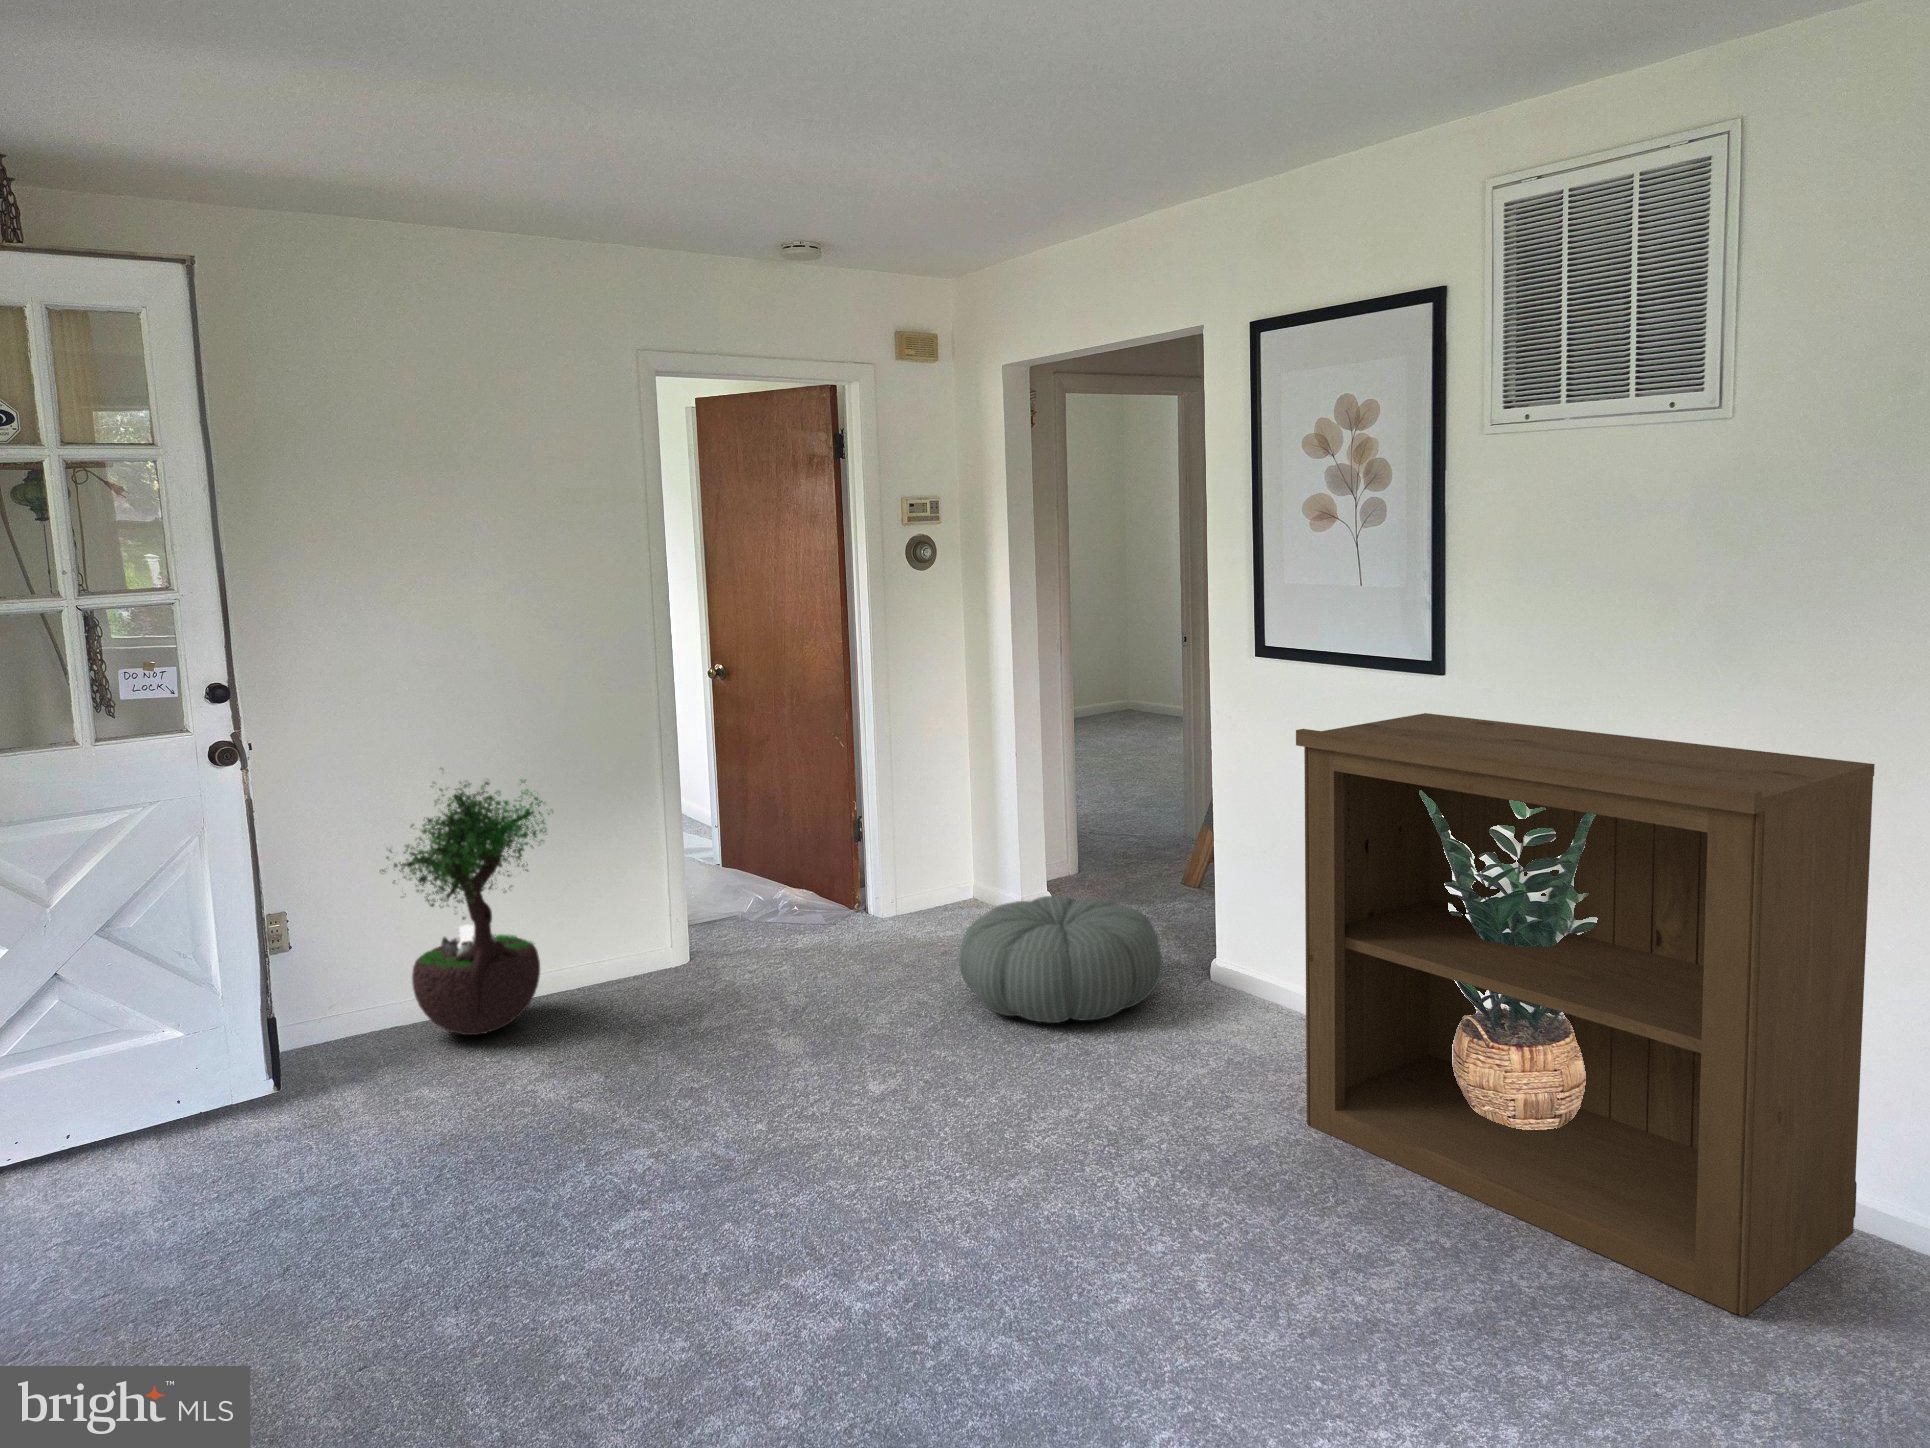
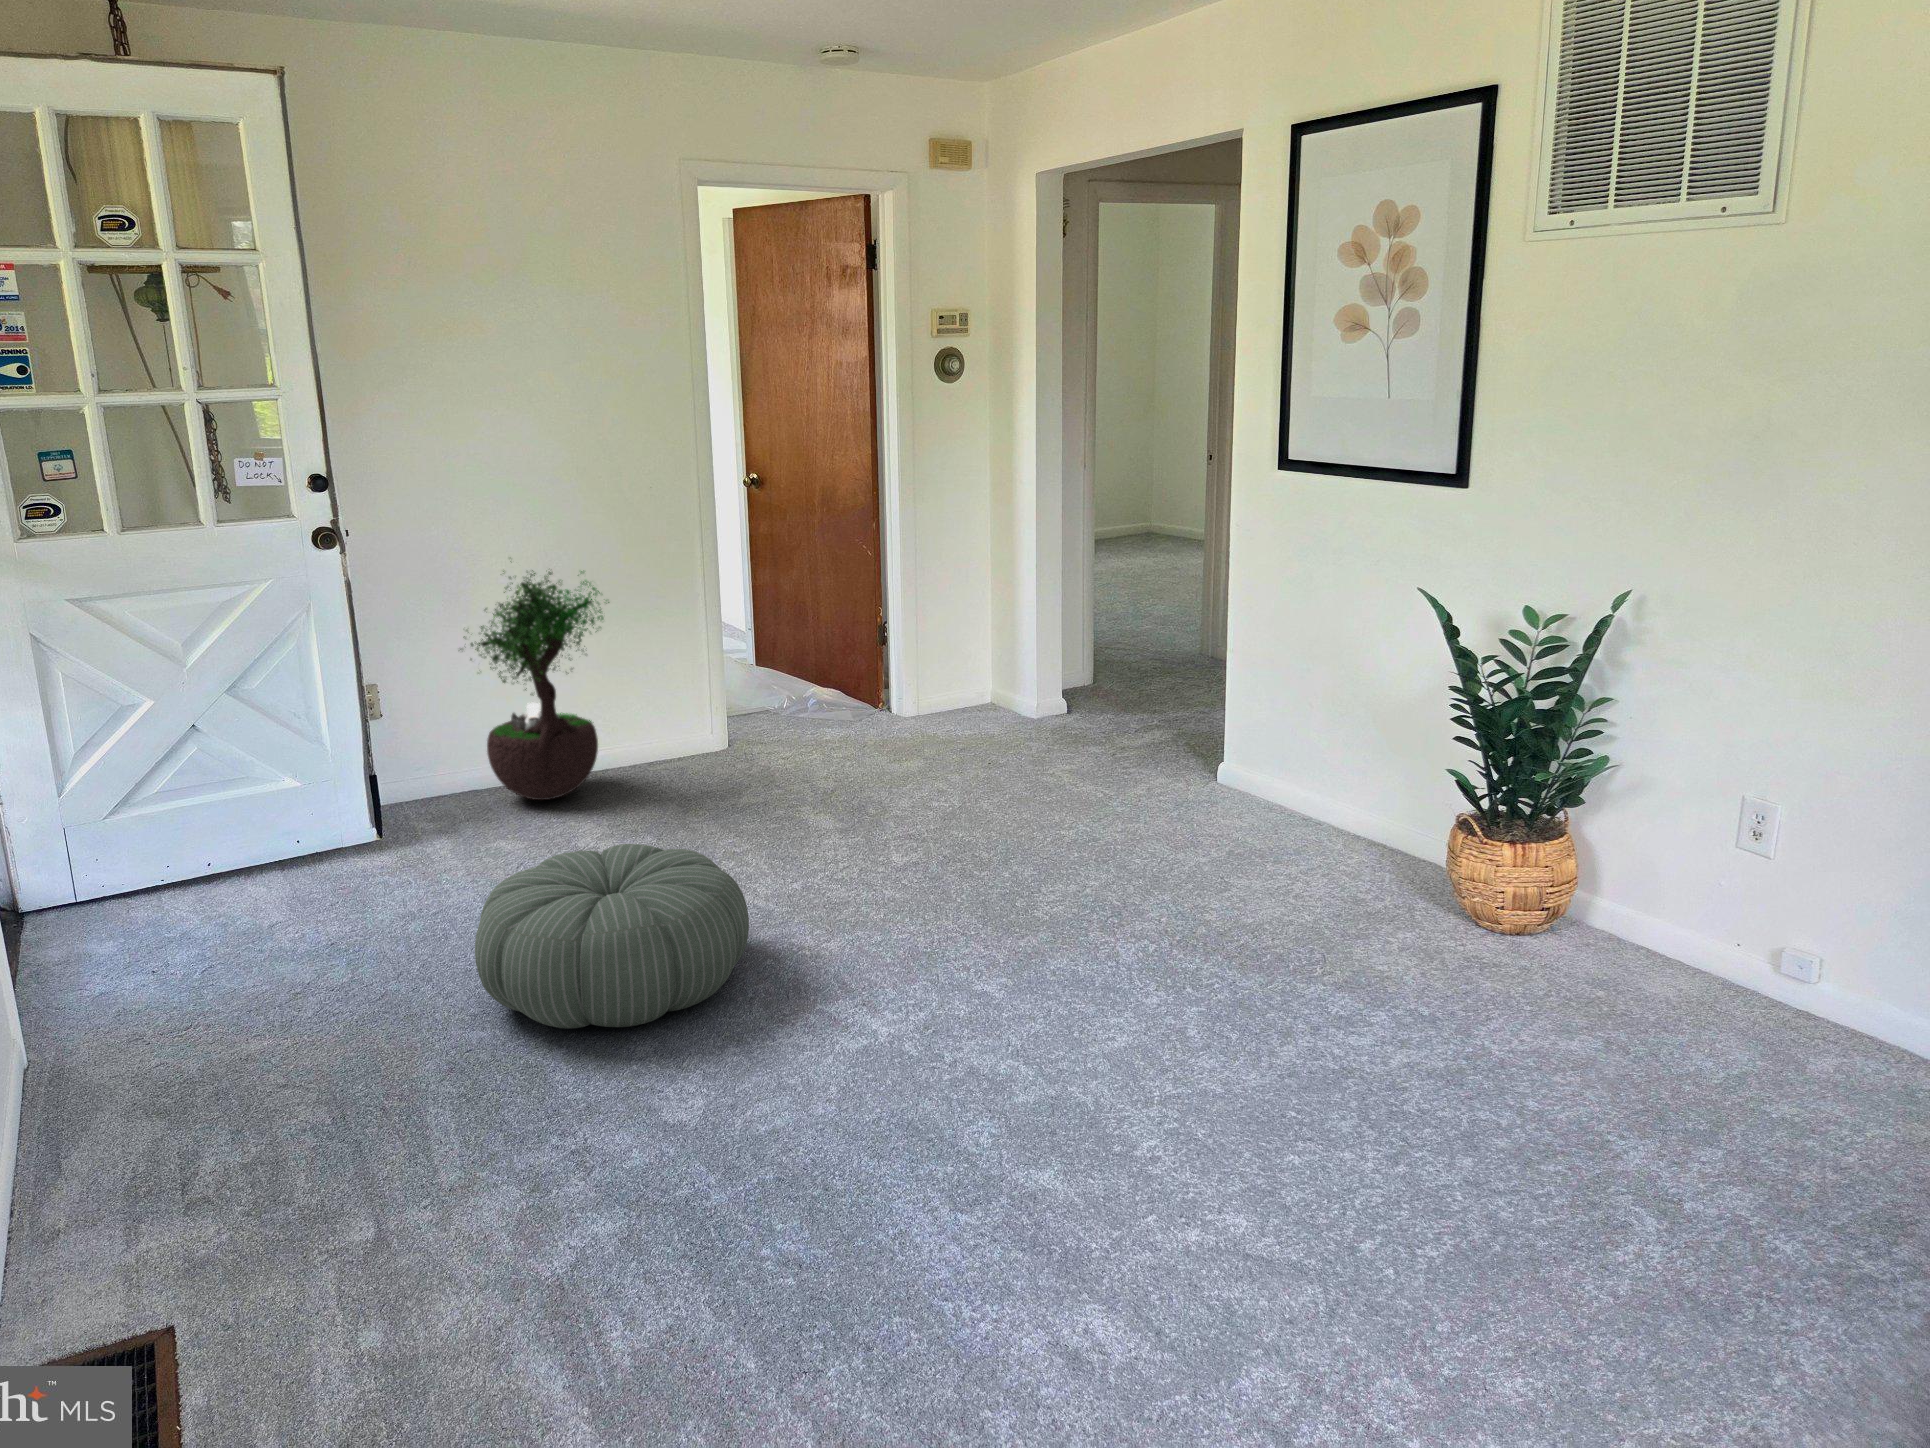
bookshelf: present [1296,713,1875,1317] -> none [1301,525,1897,1086]
pouf: present [959,896,1162,1023] -> present [475,844,749,1029]

